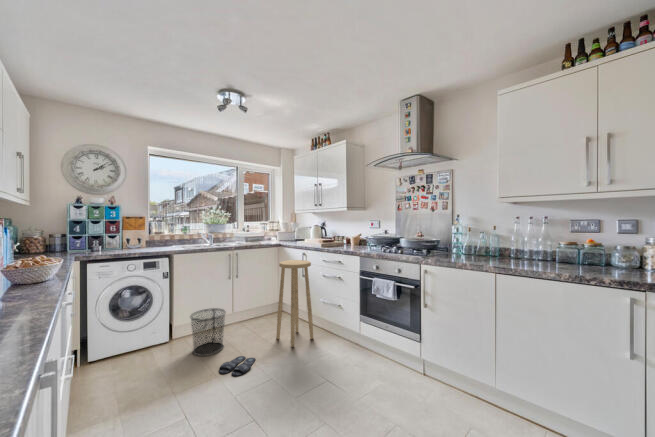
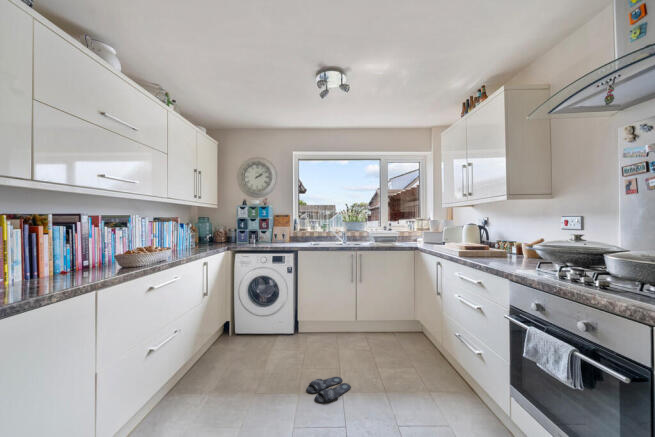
stool: present [276,260,313,347] -> none [391,270,440,389]
waste bin: present [191,308,226,356] -> none [299,312,335,363]

